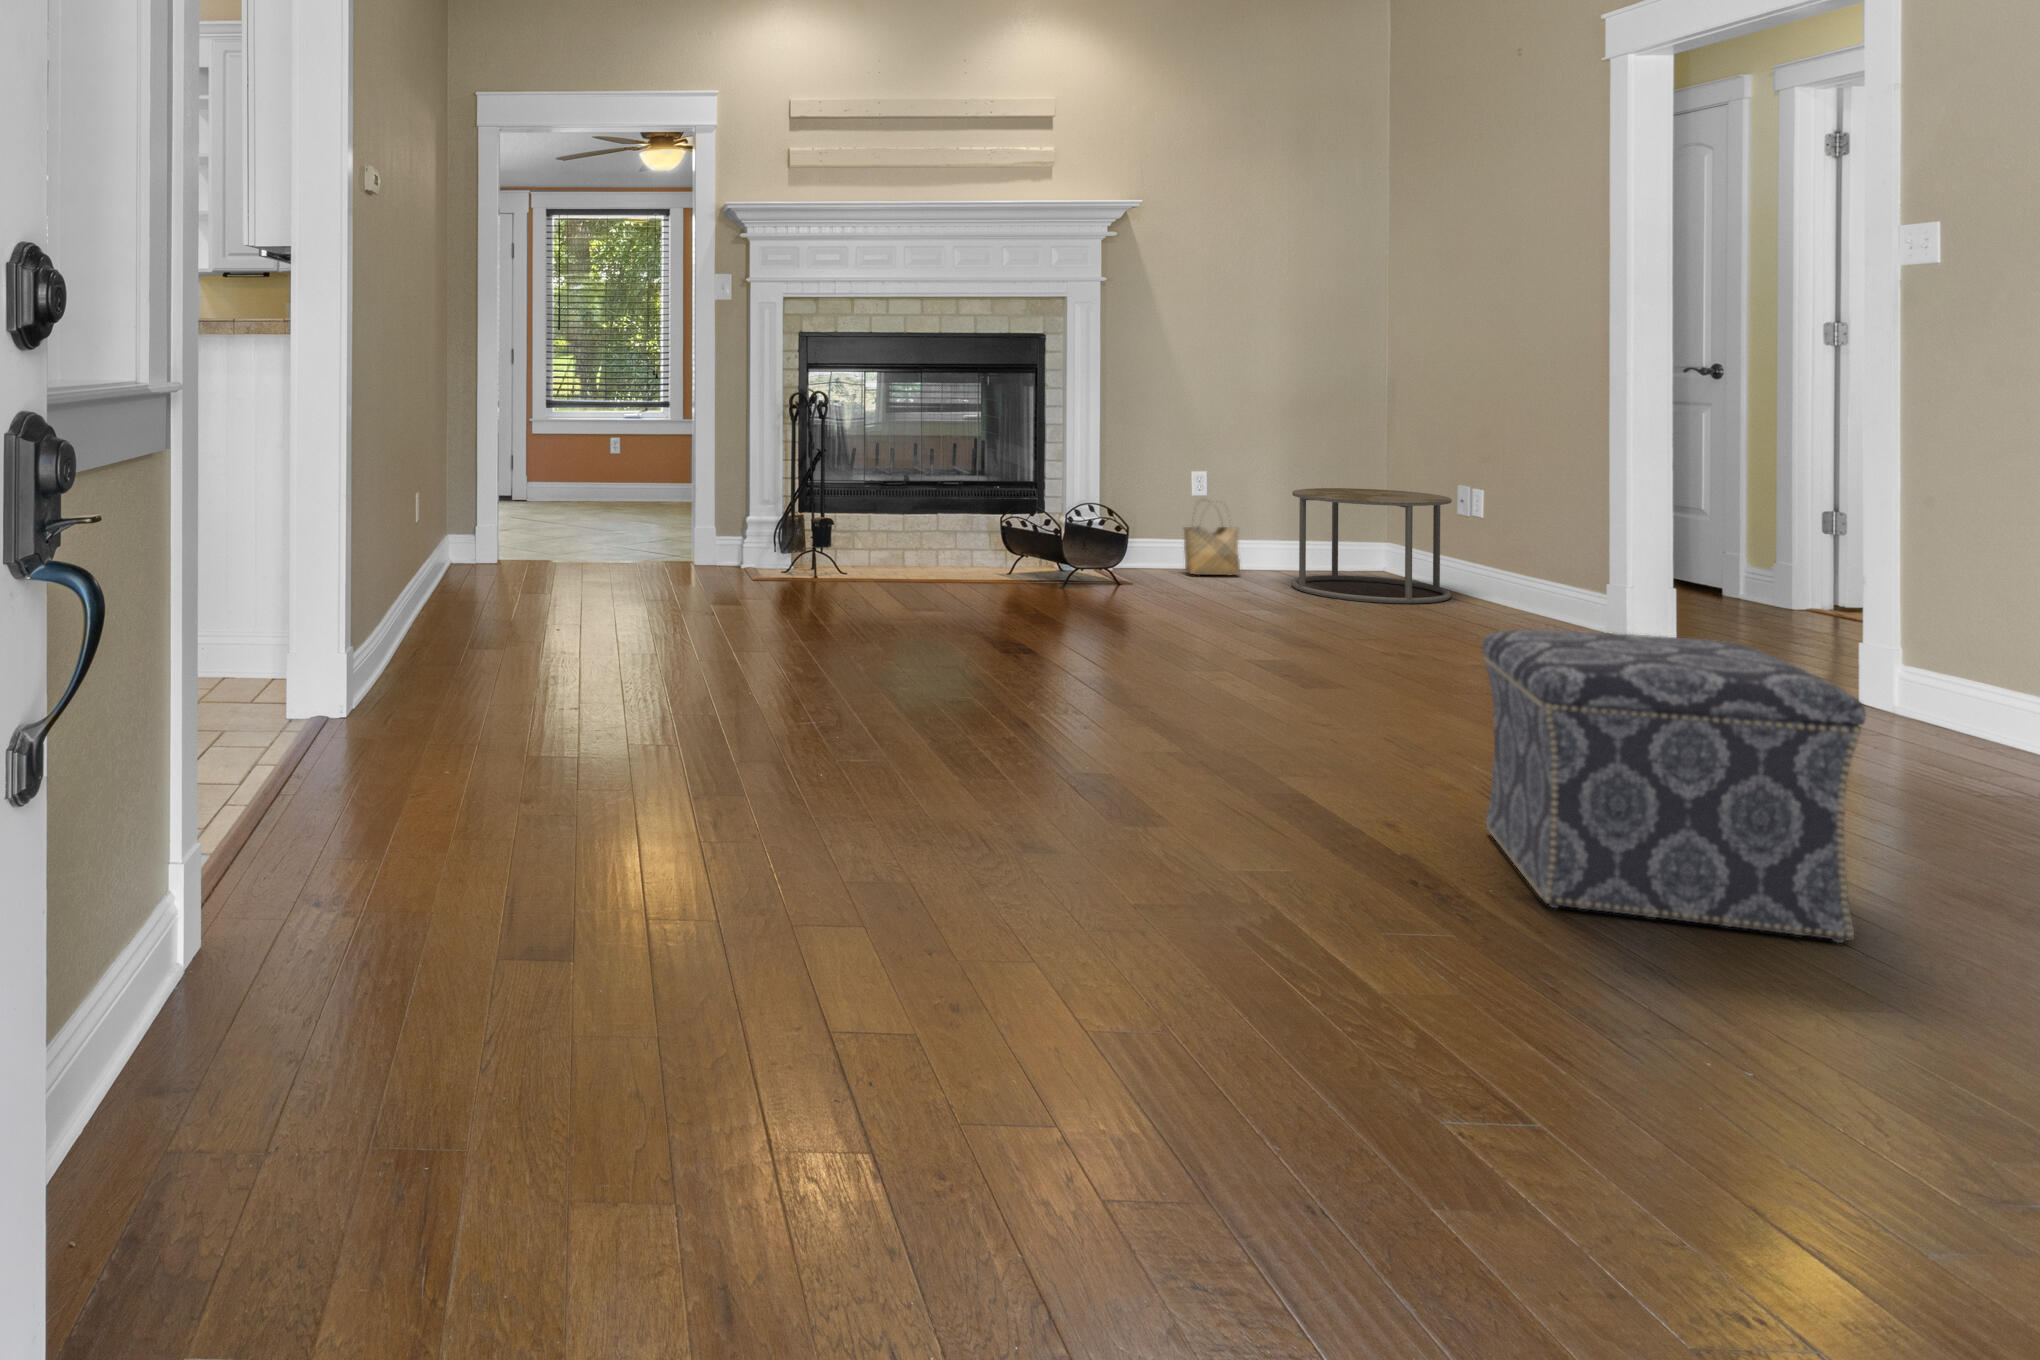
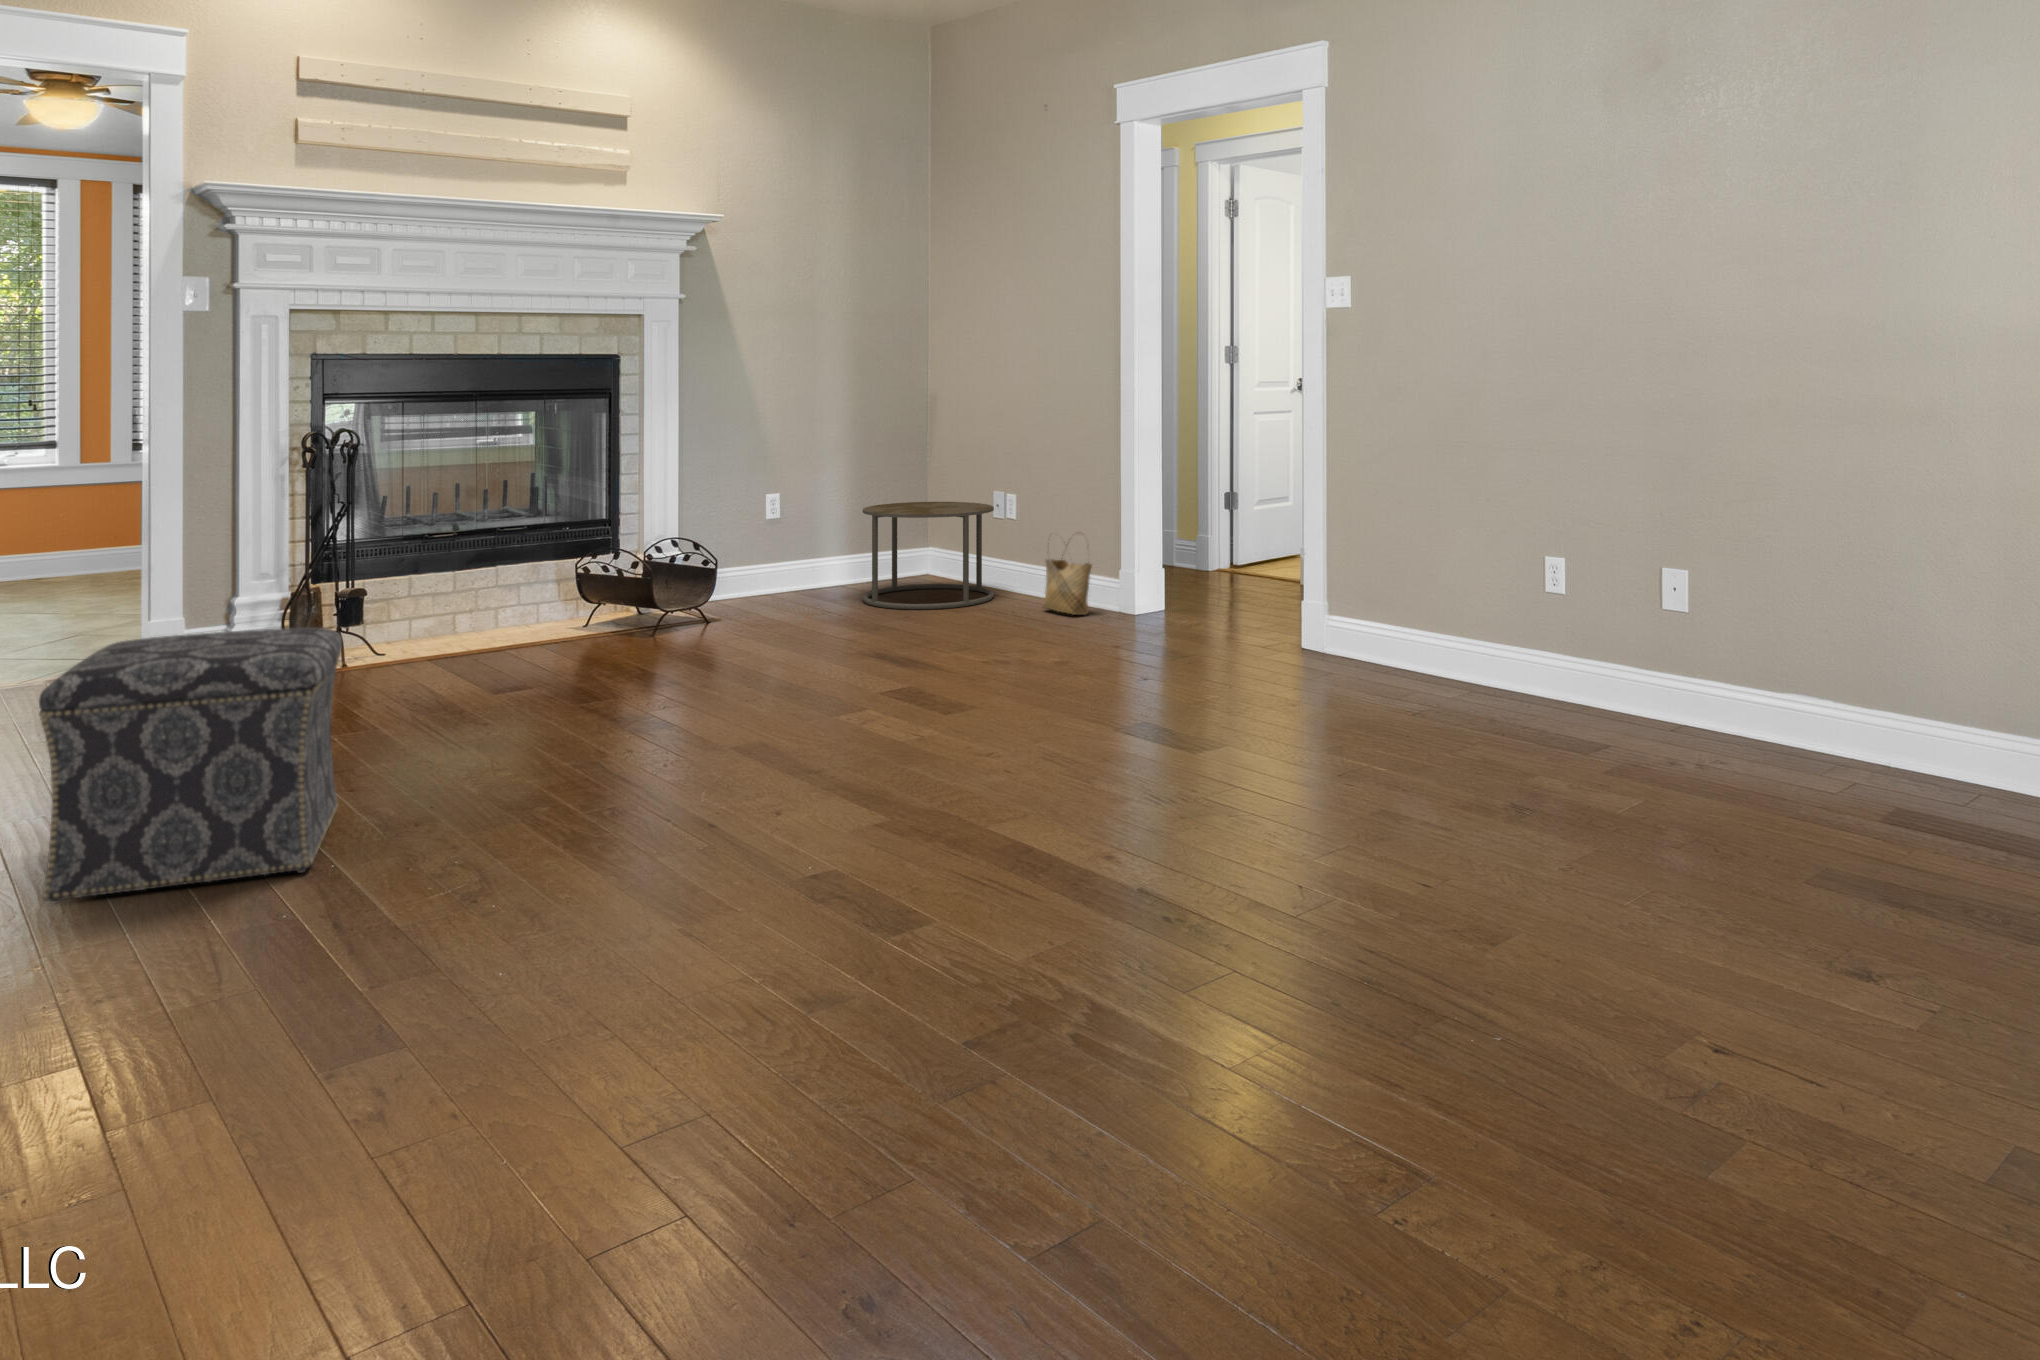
woven basket: present [1184,510,1240,575] -> present [1043,534,1092,615]
ottoman: present [1482,630,1866,943] -> present [39,628,342,903]

